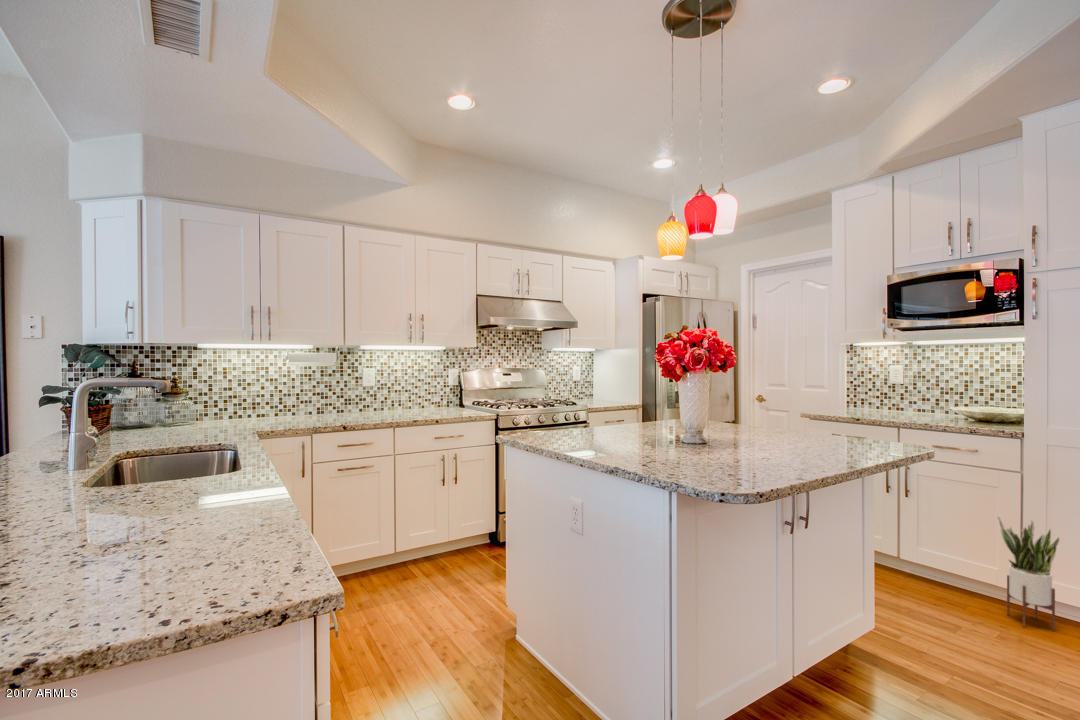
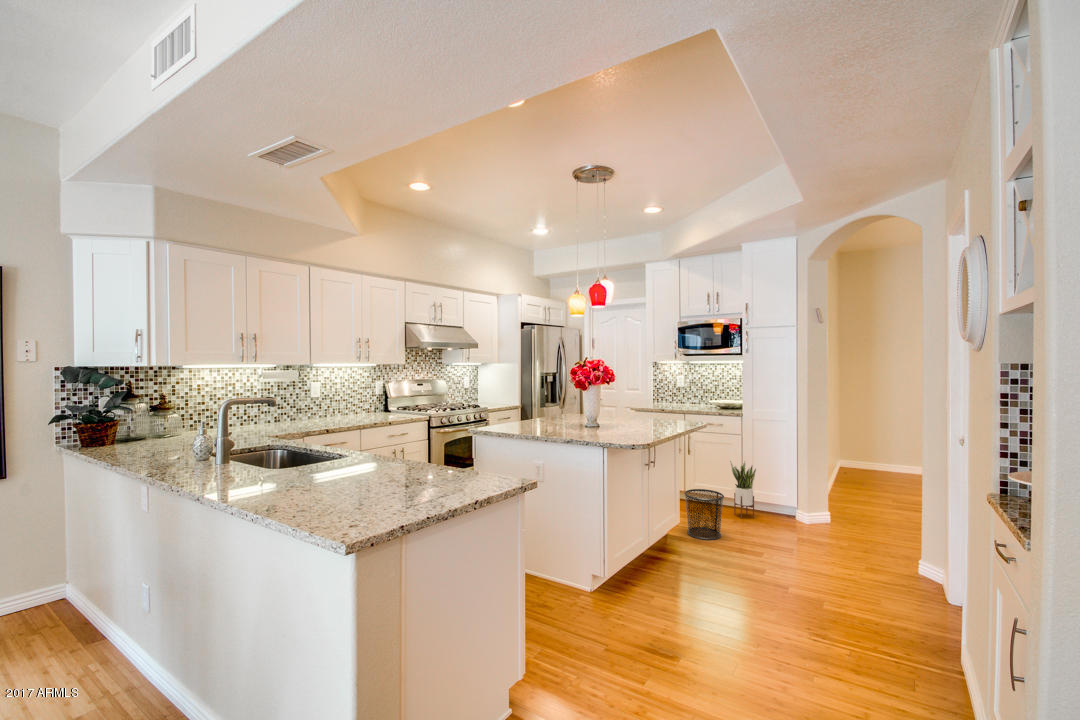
waste bin: none [896,564,986,670] -> present [684,489,724,540]

